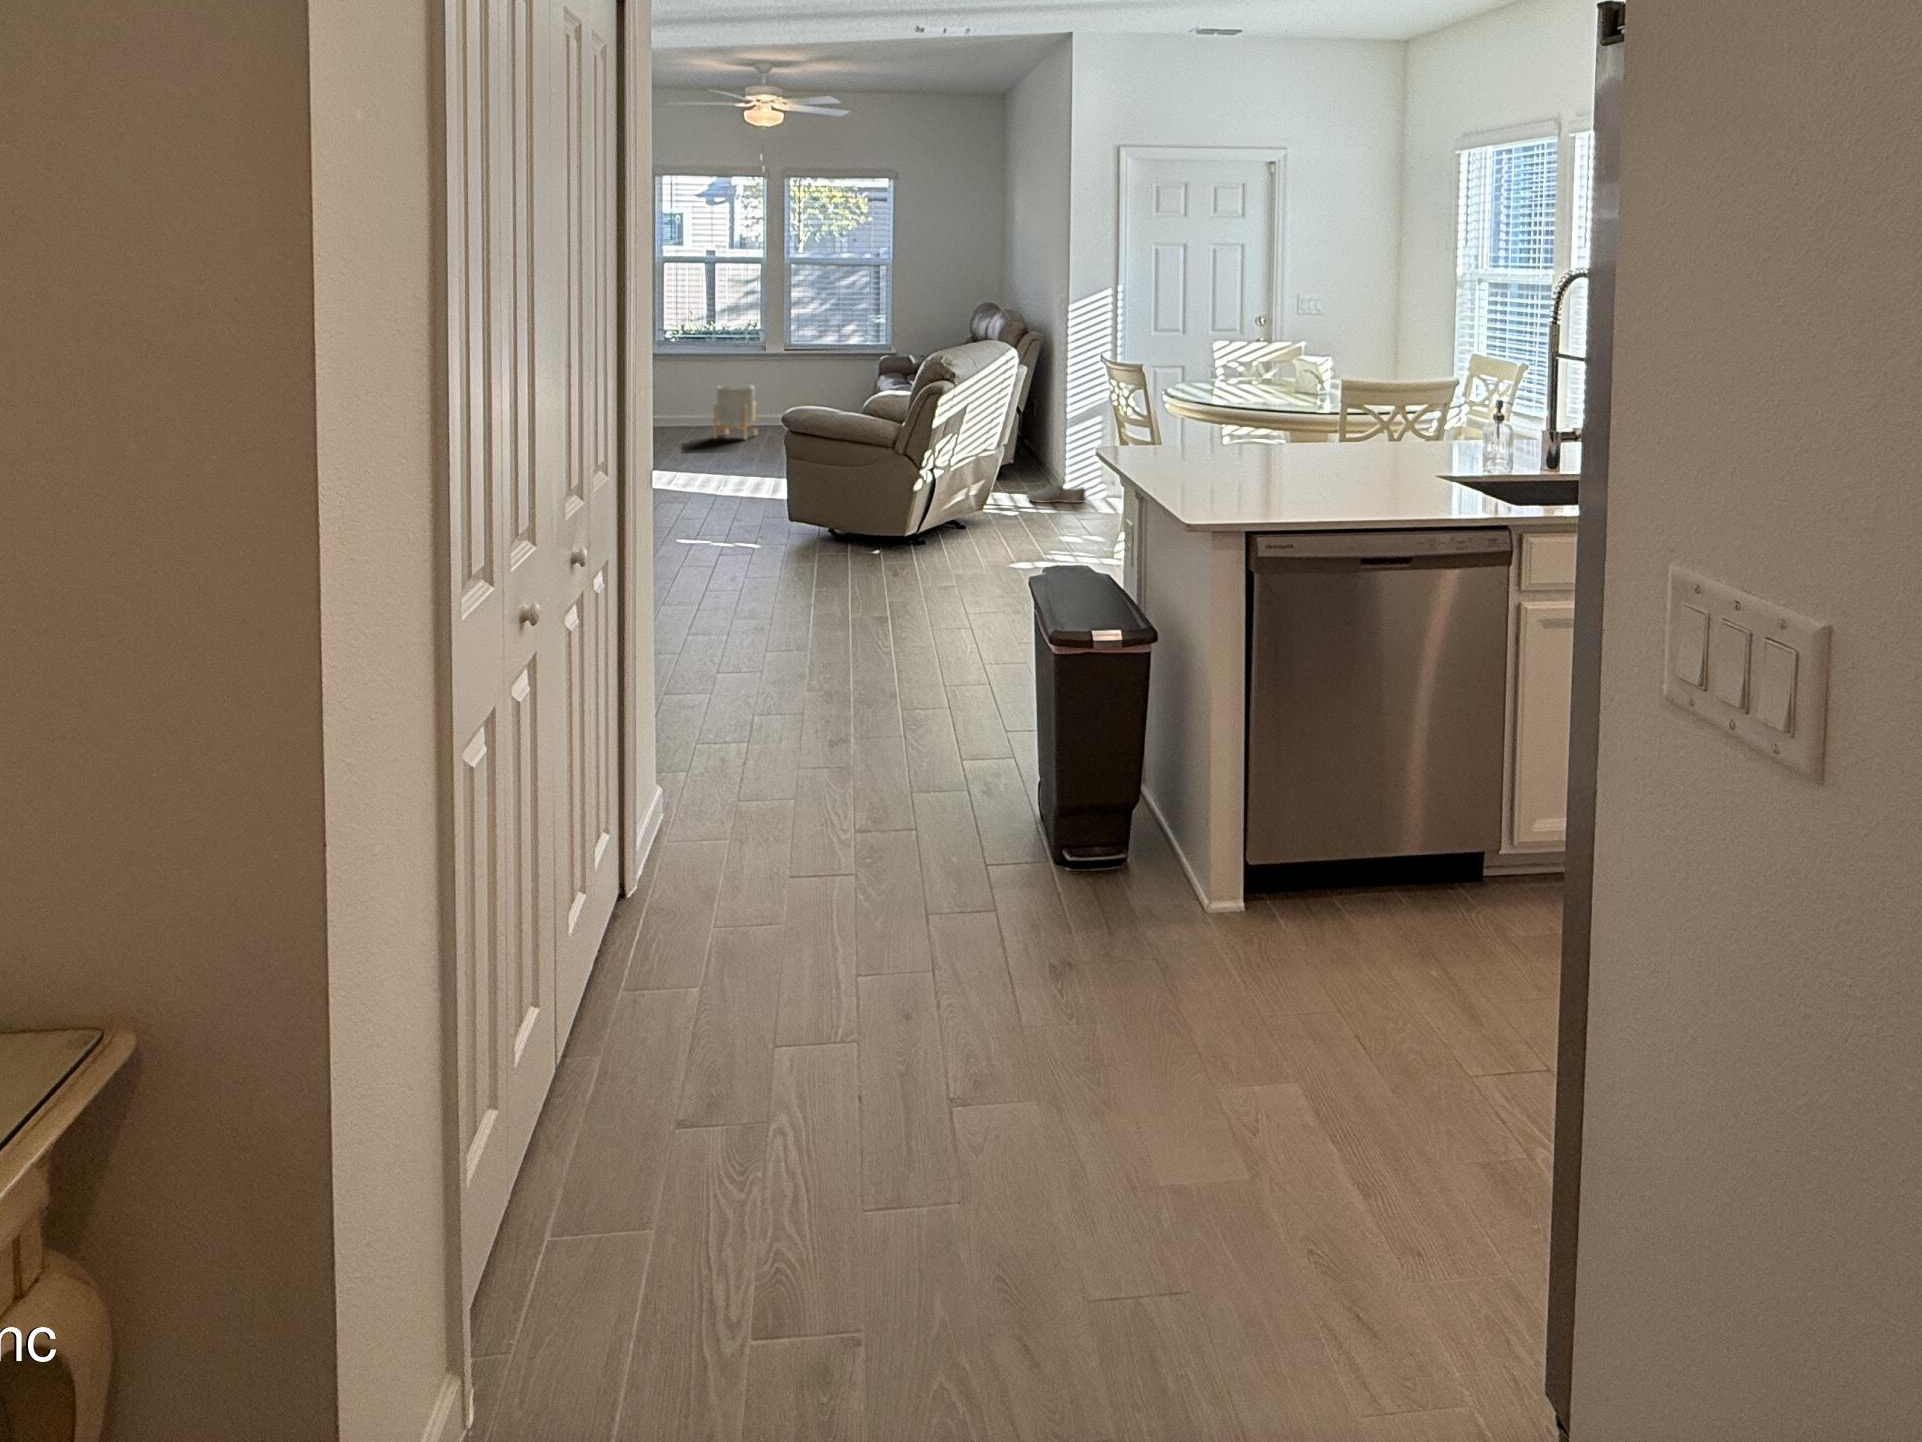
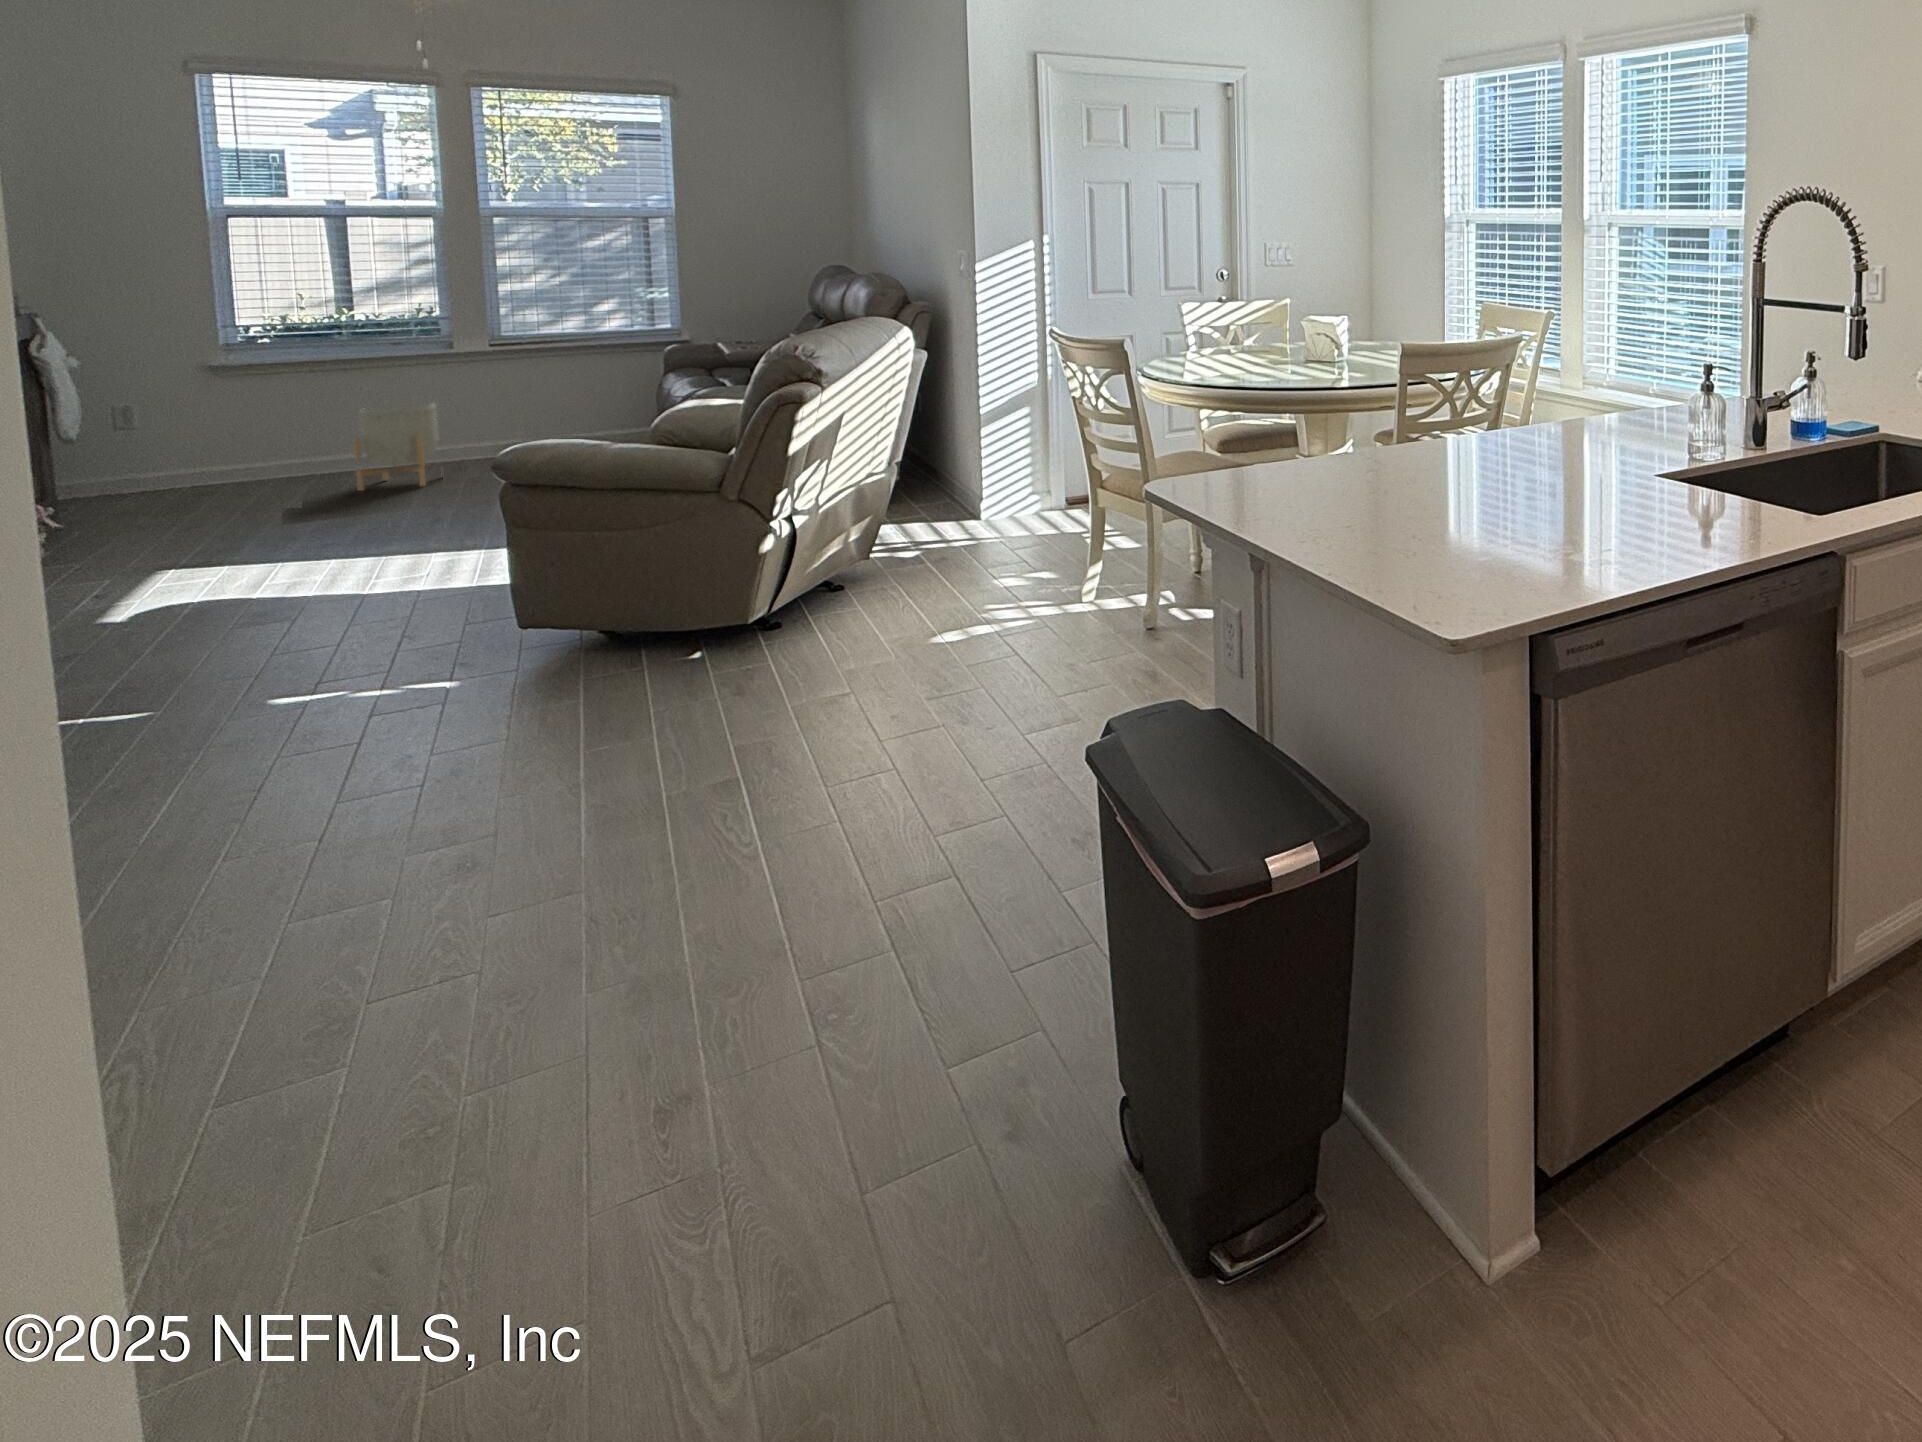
shoe: present [1027,483,1086,503] -> none [928,498,1015,529]

